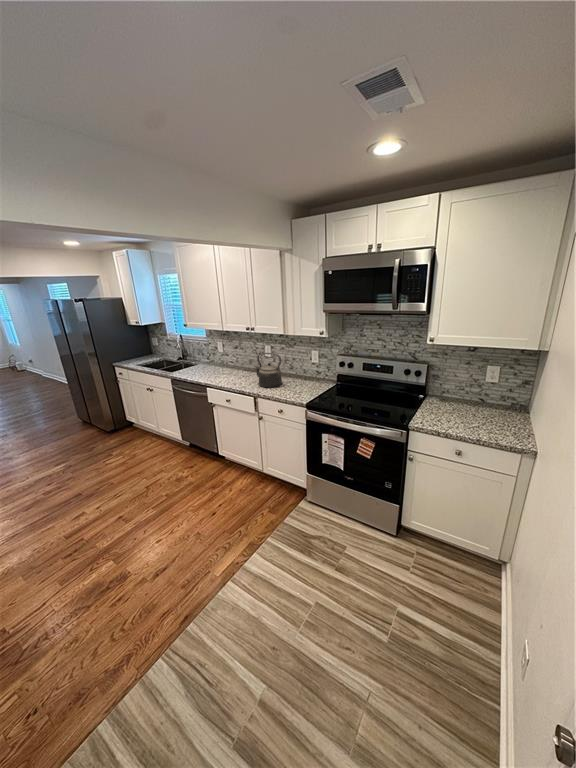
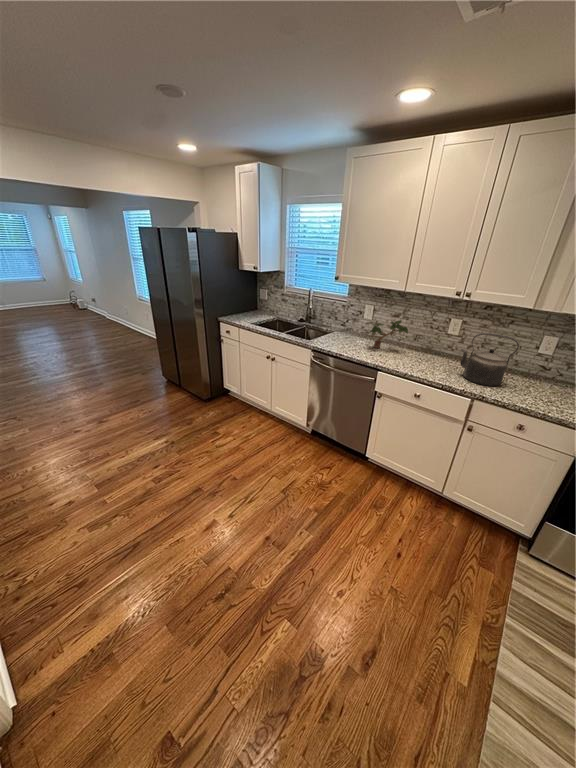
potted plant: none [208,349,239,372] -> present [370,320,408,348]

